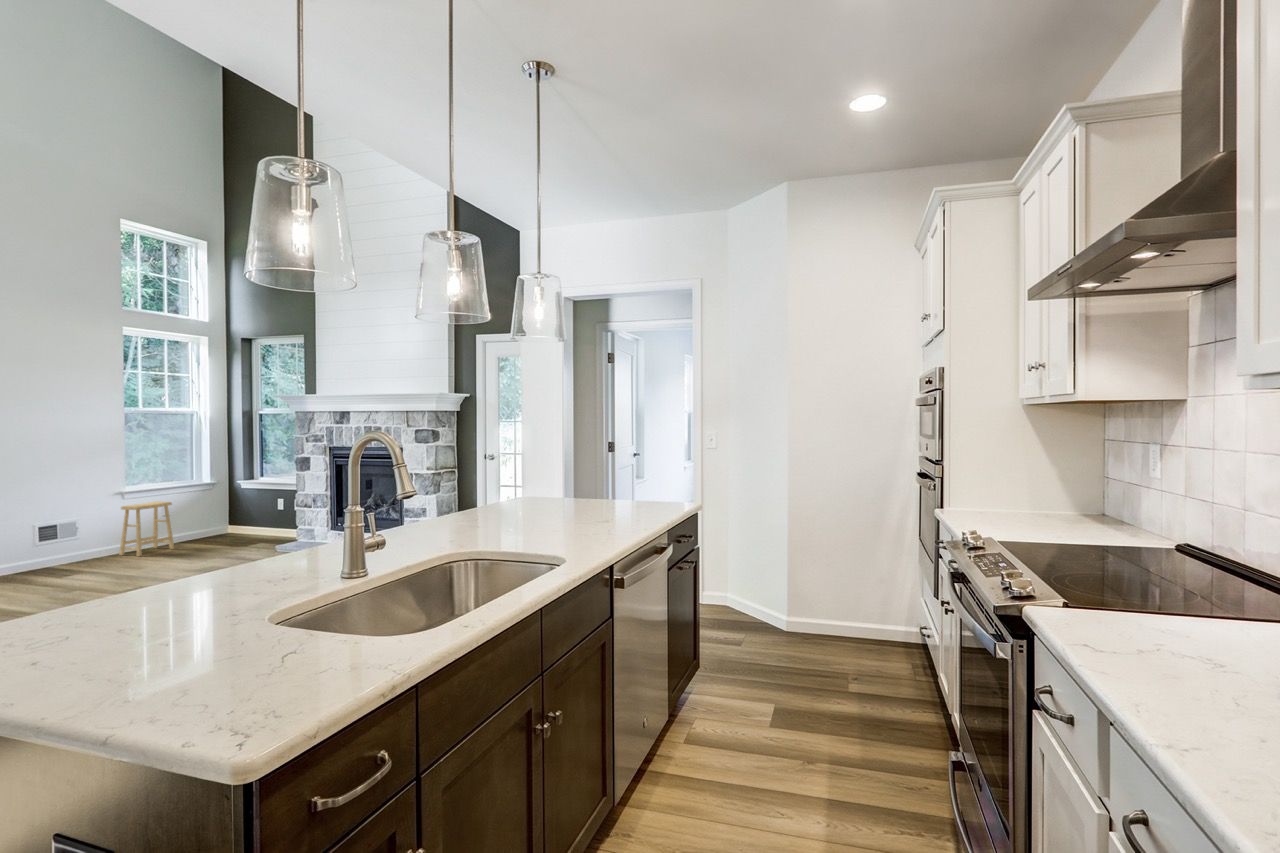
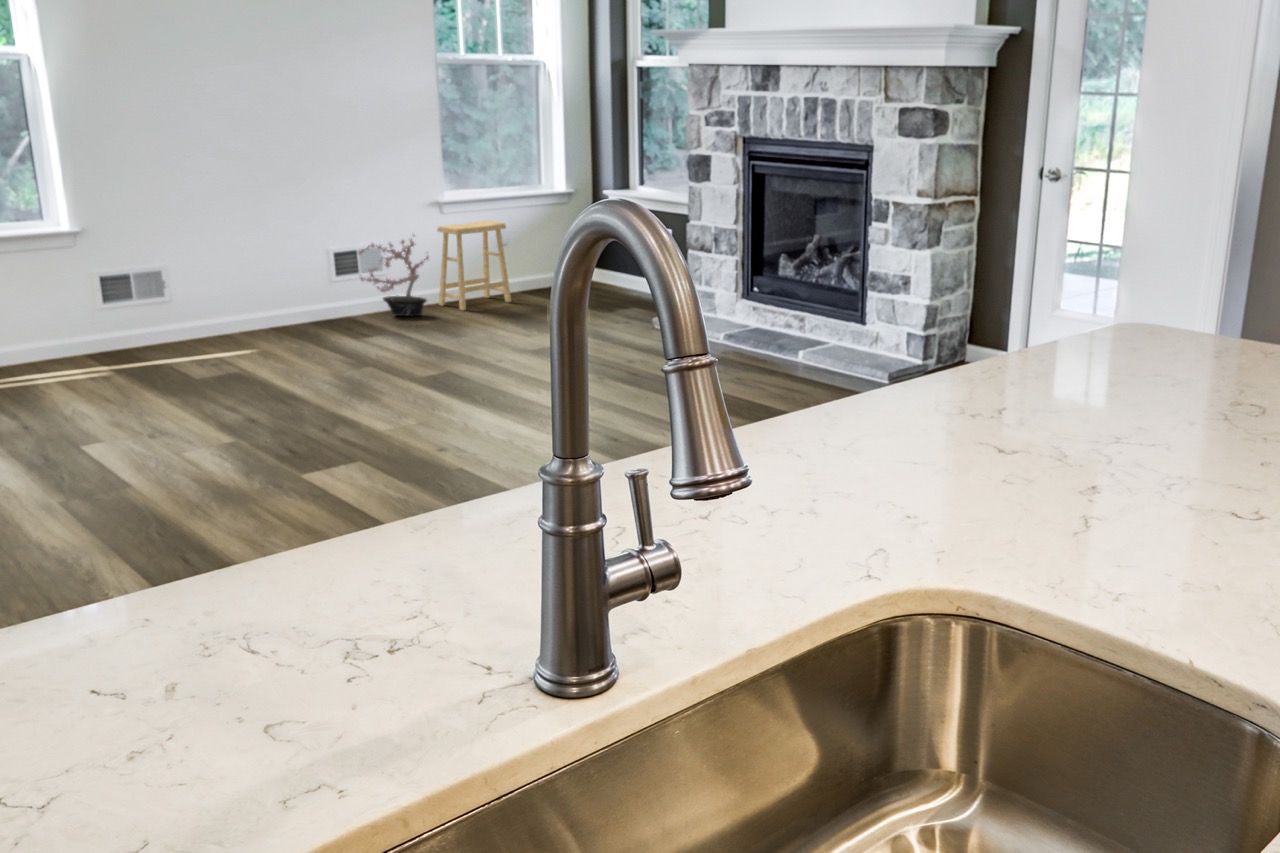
potted plant: none [54,510,117,563] -> present [358,239,429,316]

